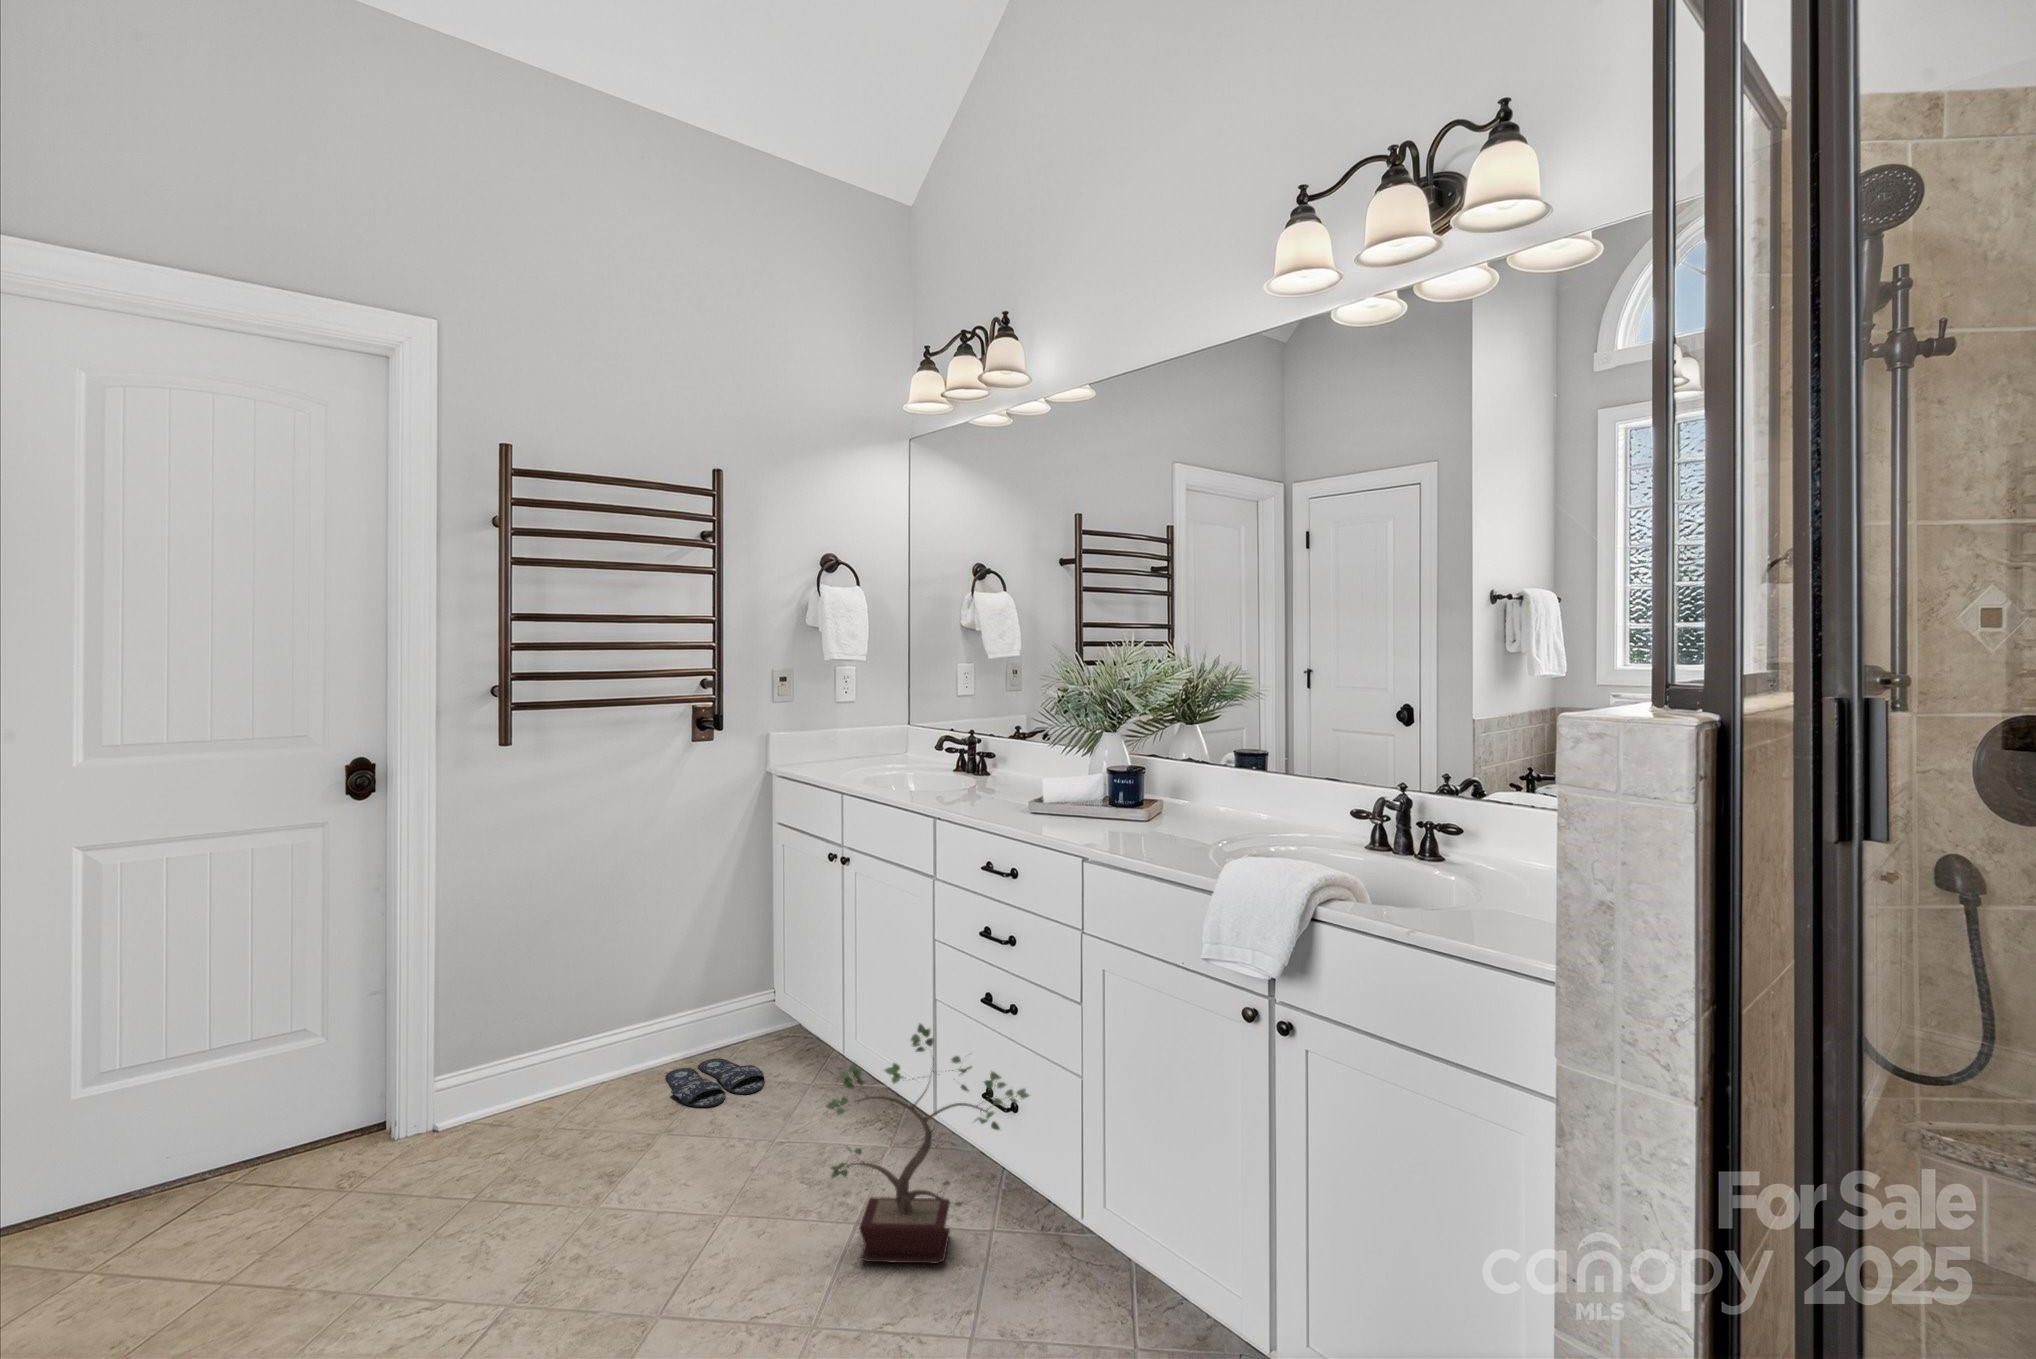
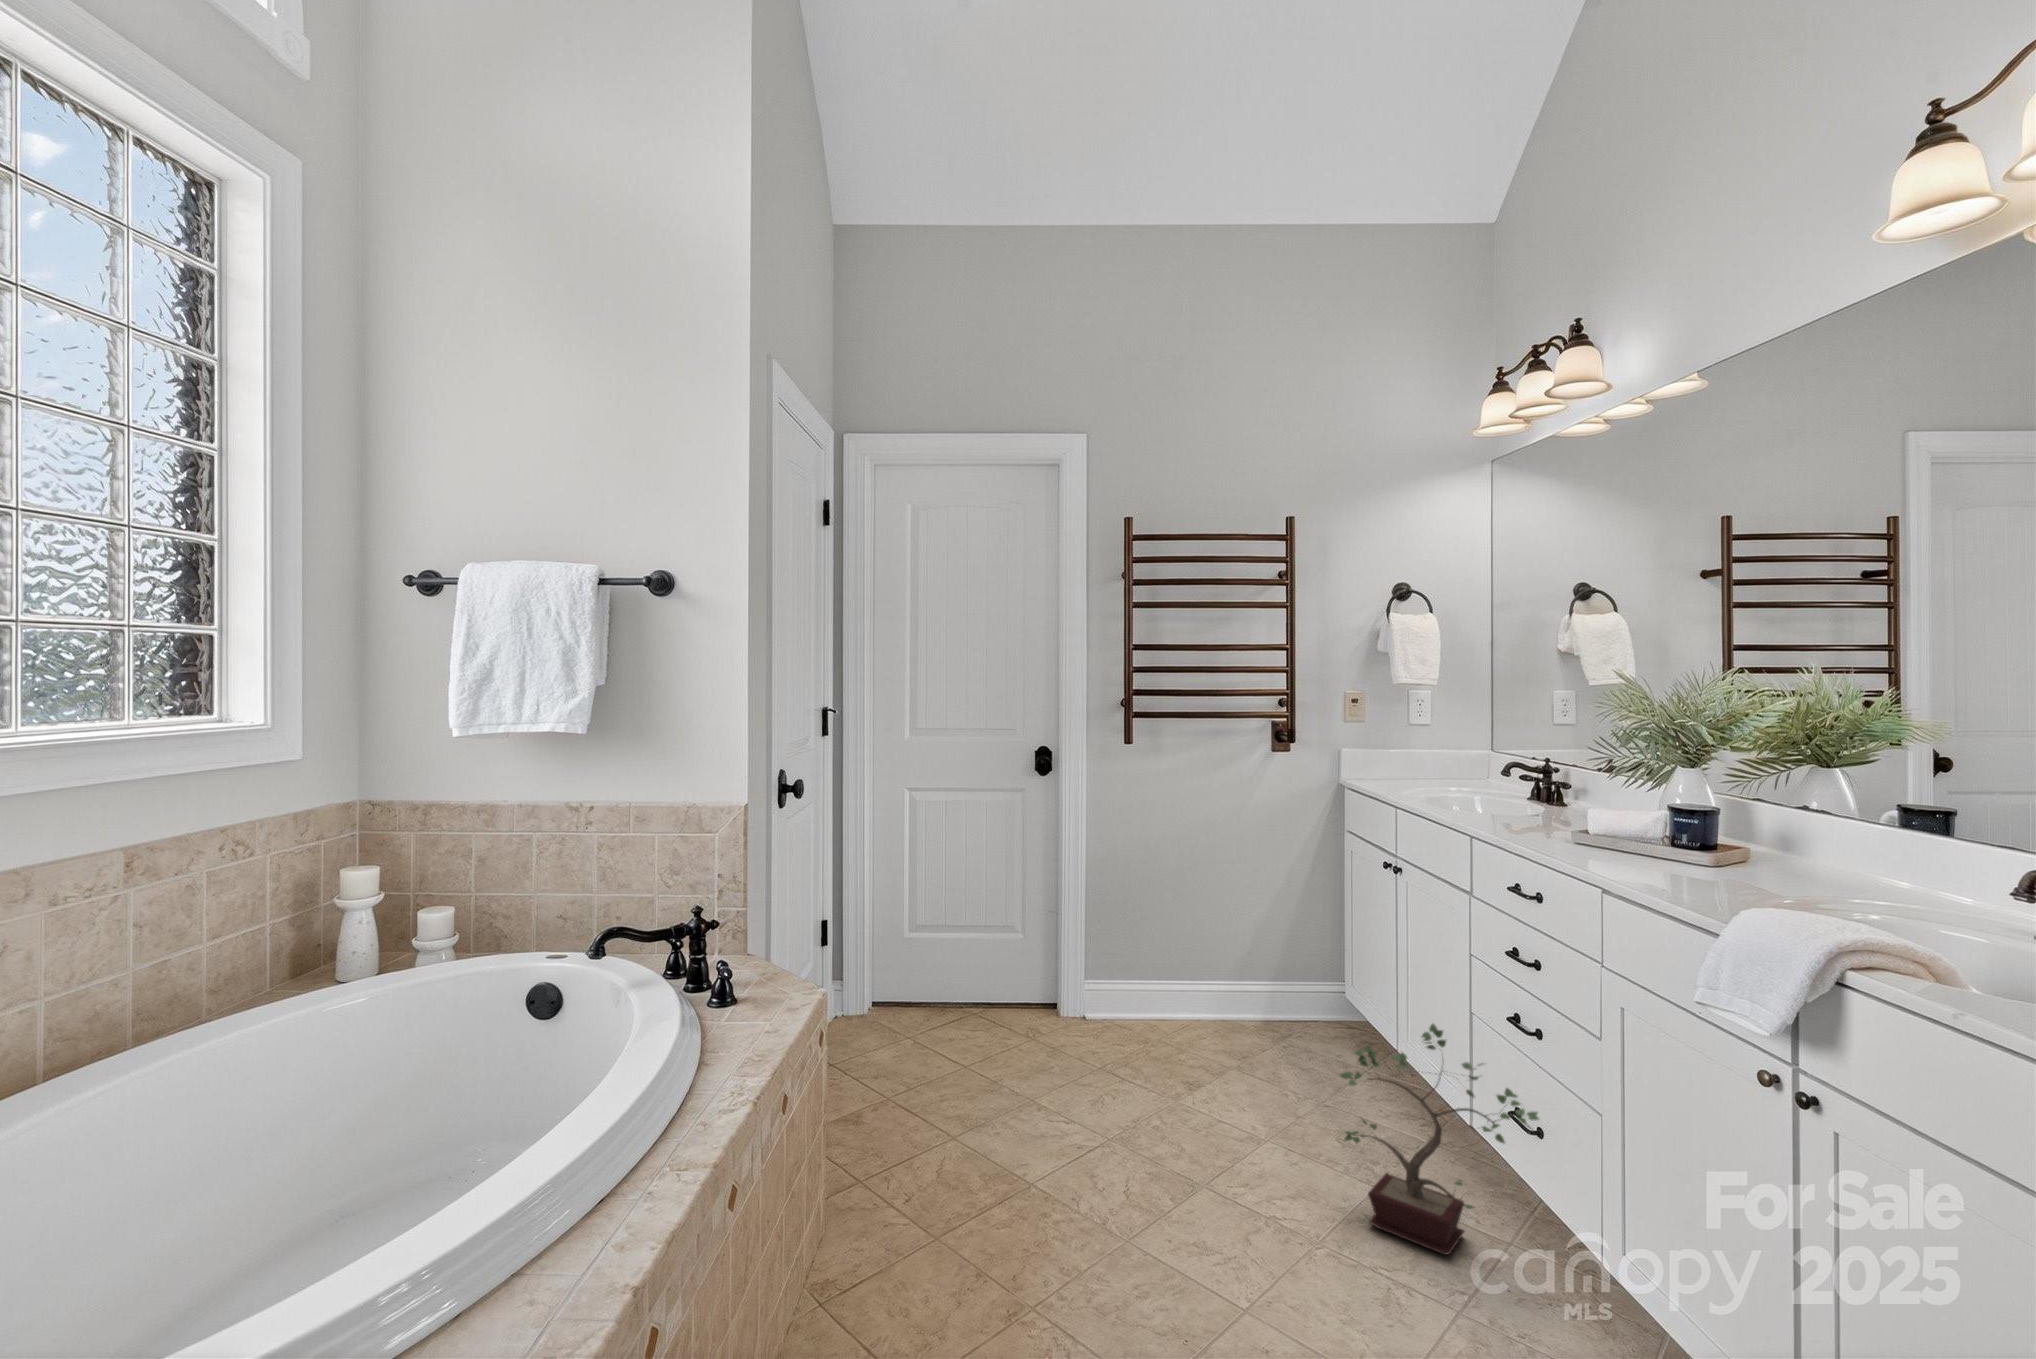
slippers: present [666,1058,765,1107] -> none [1246,1027,1327,1064]

